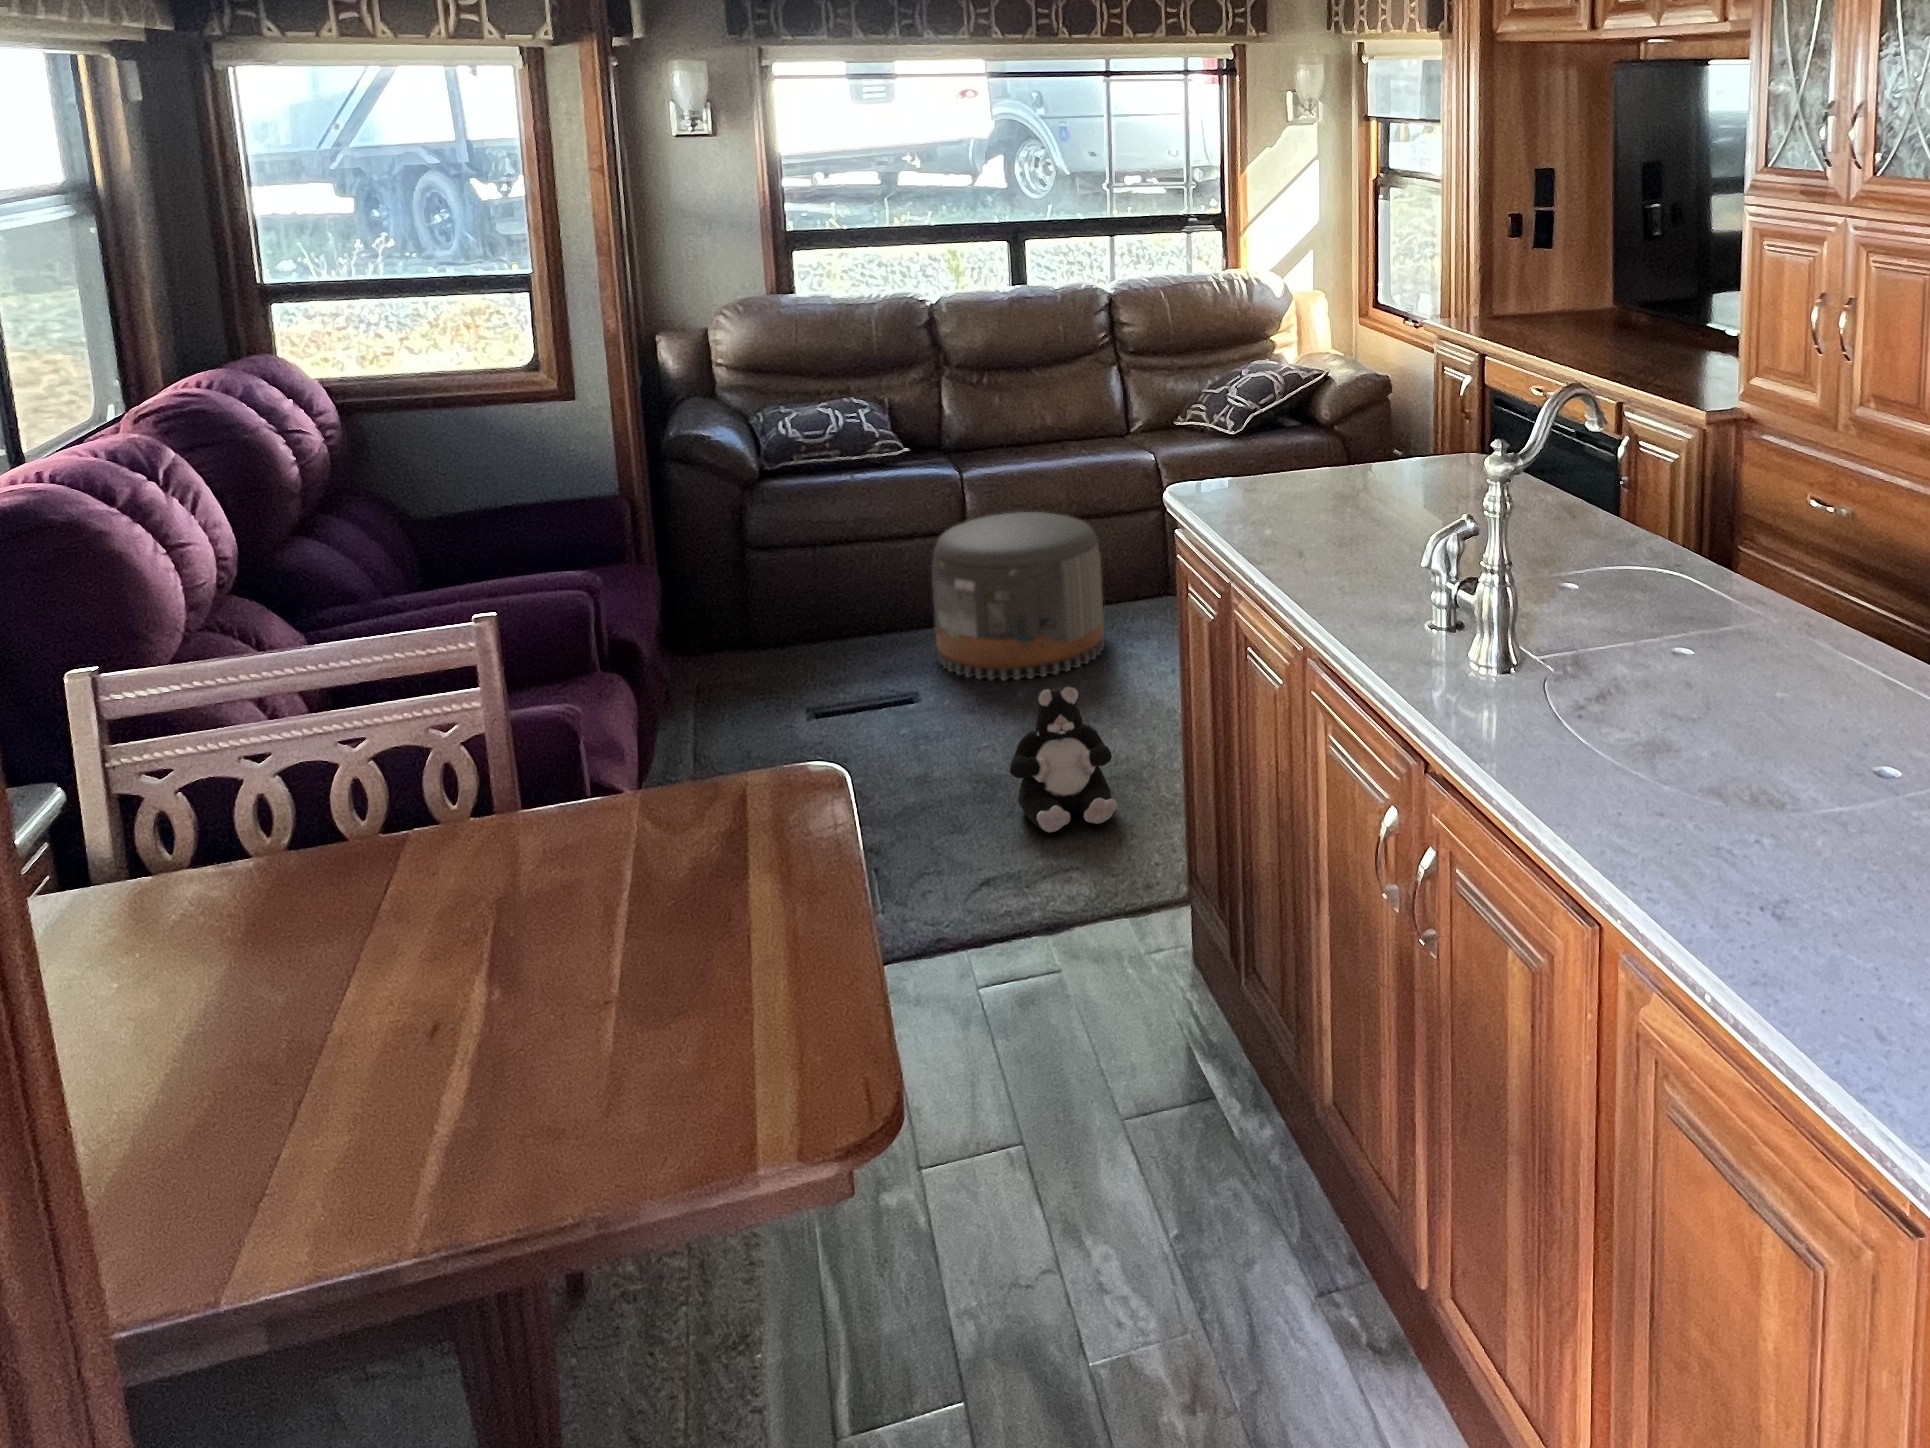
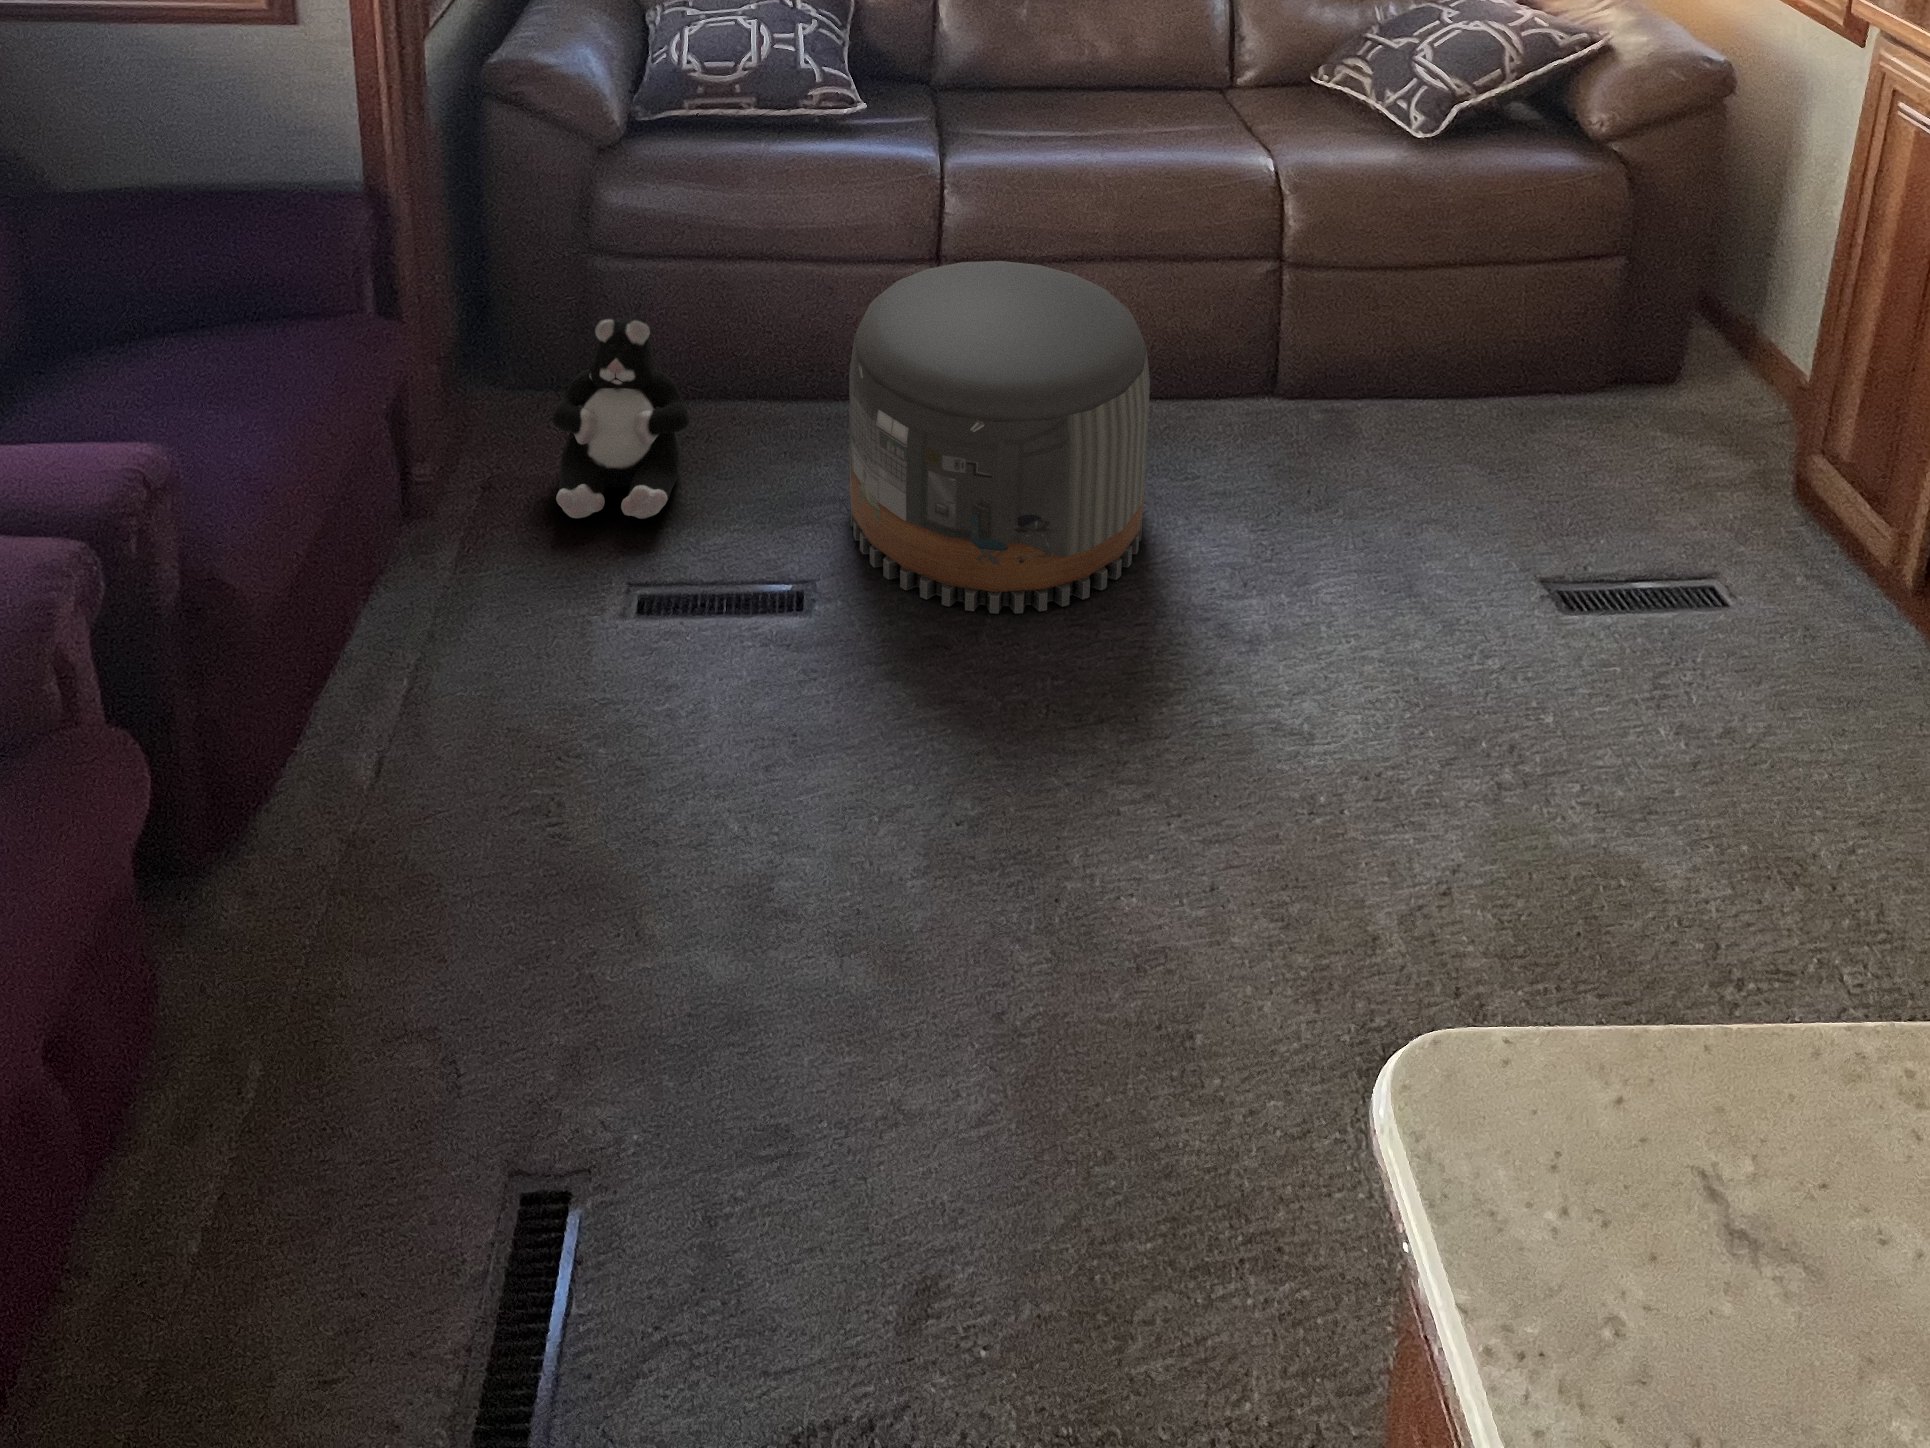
plush toy: present [1010,685,1118,832] -> present [552,317,690,519]

